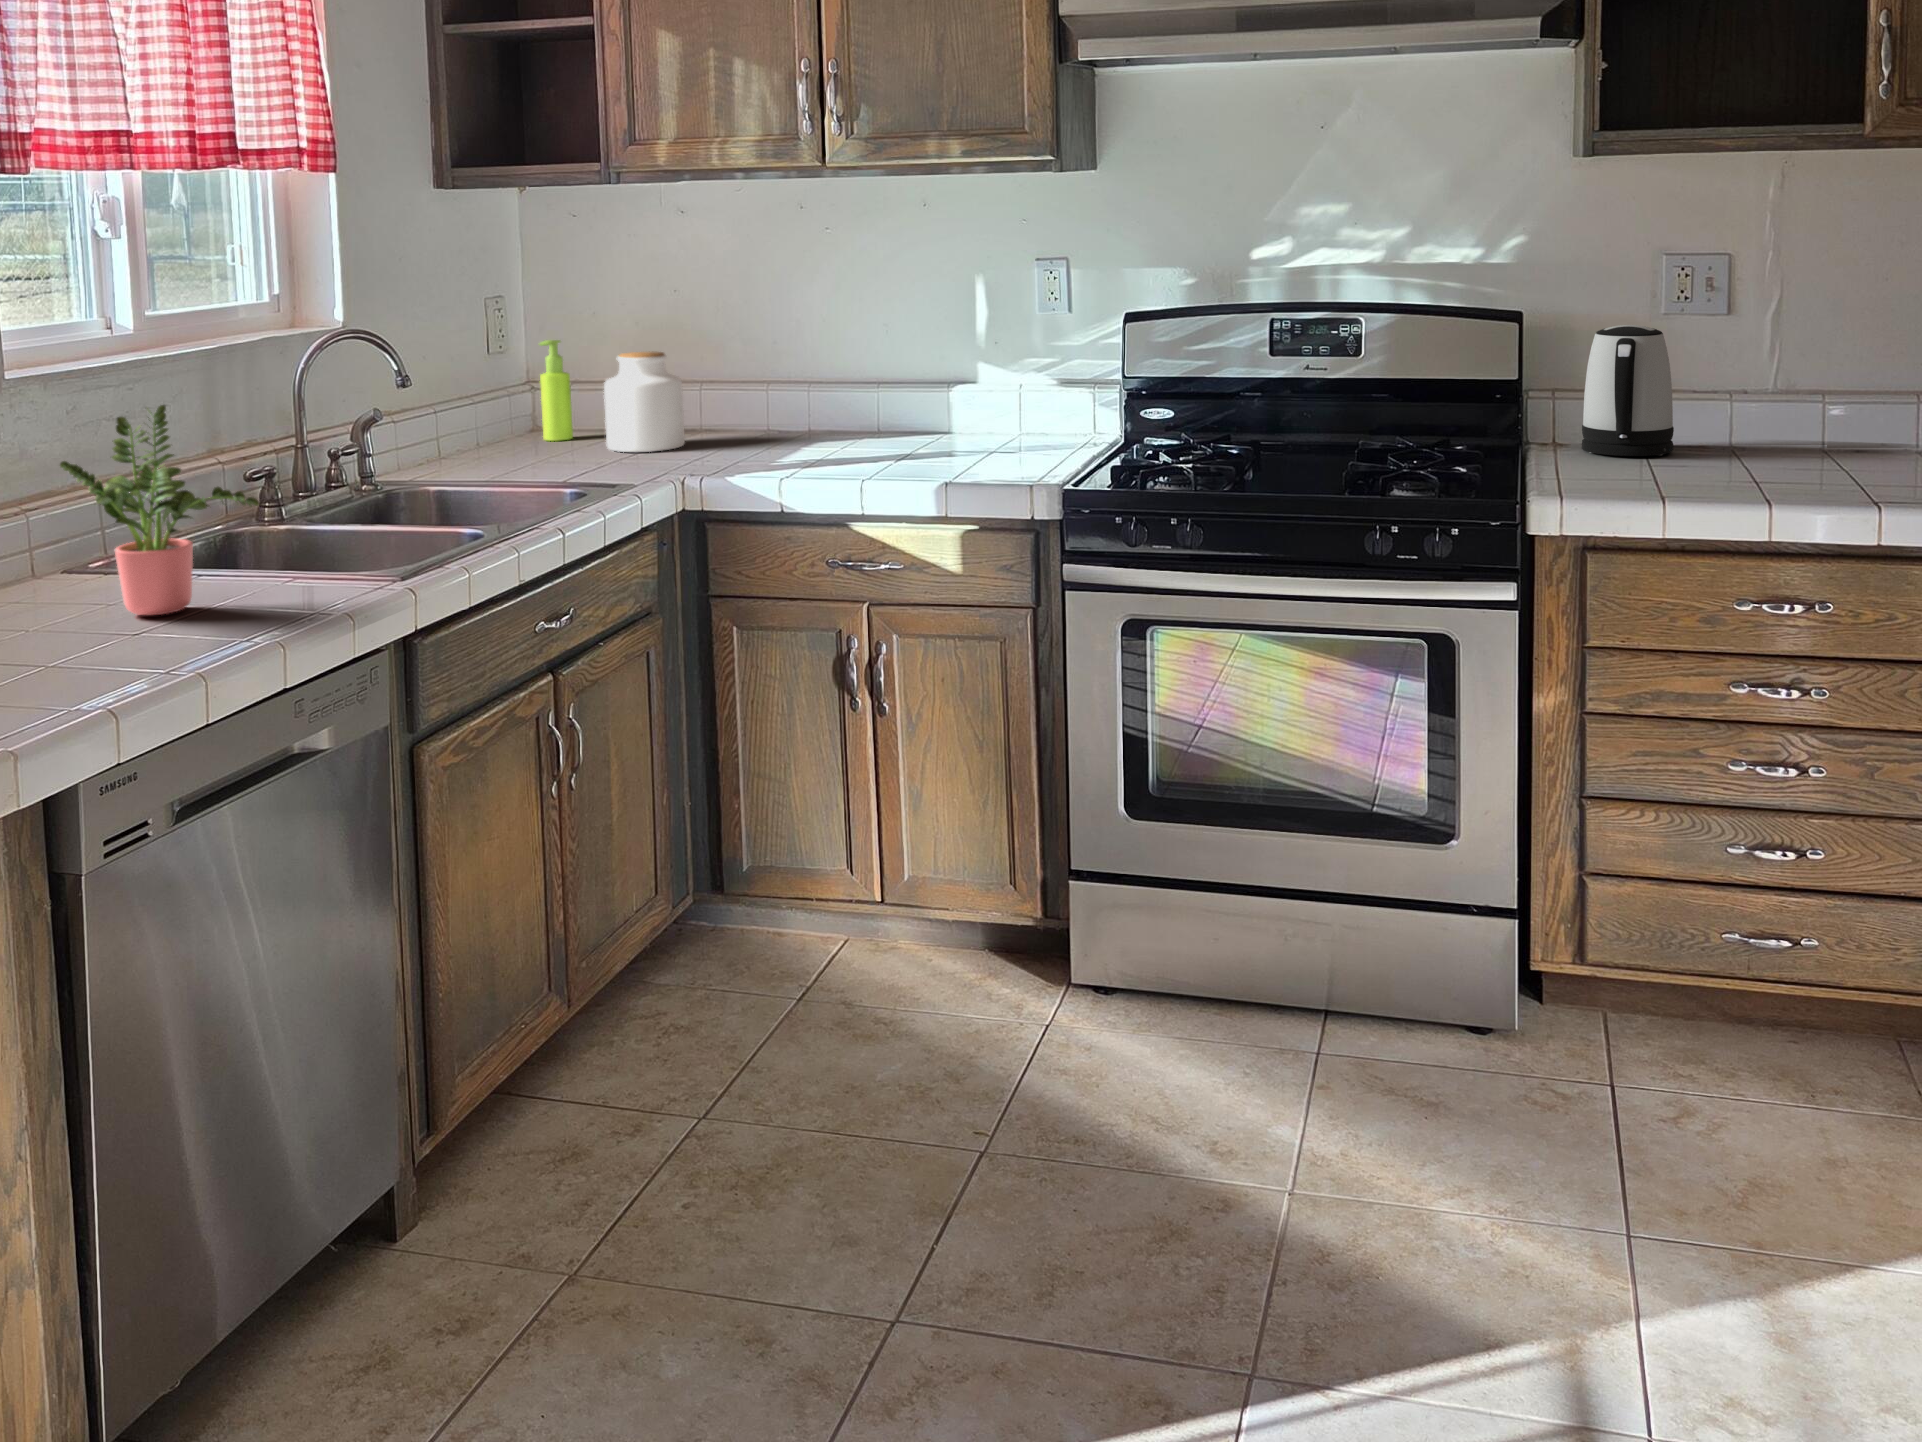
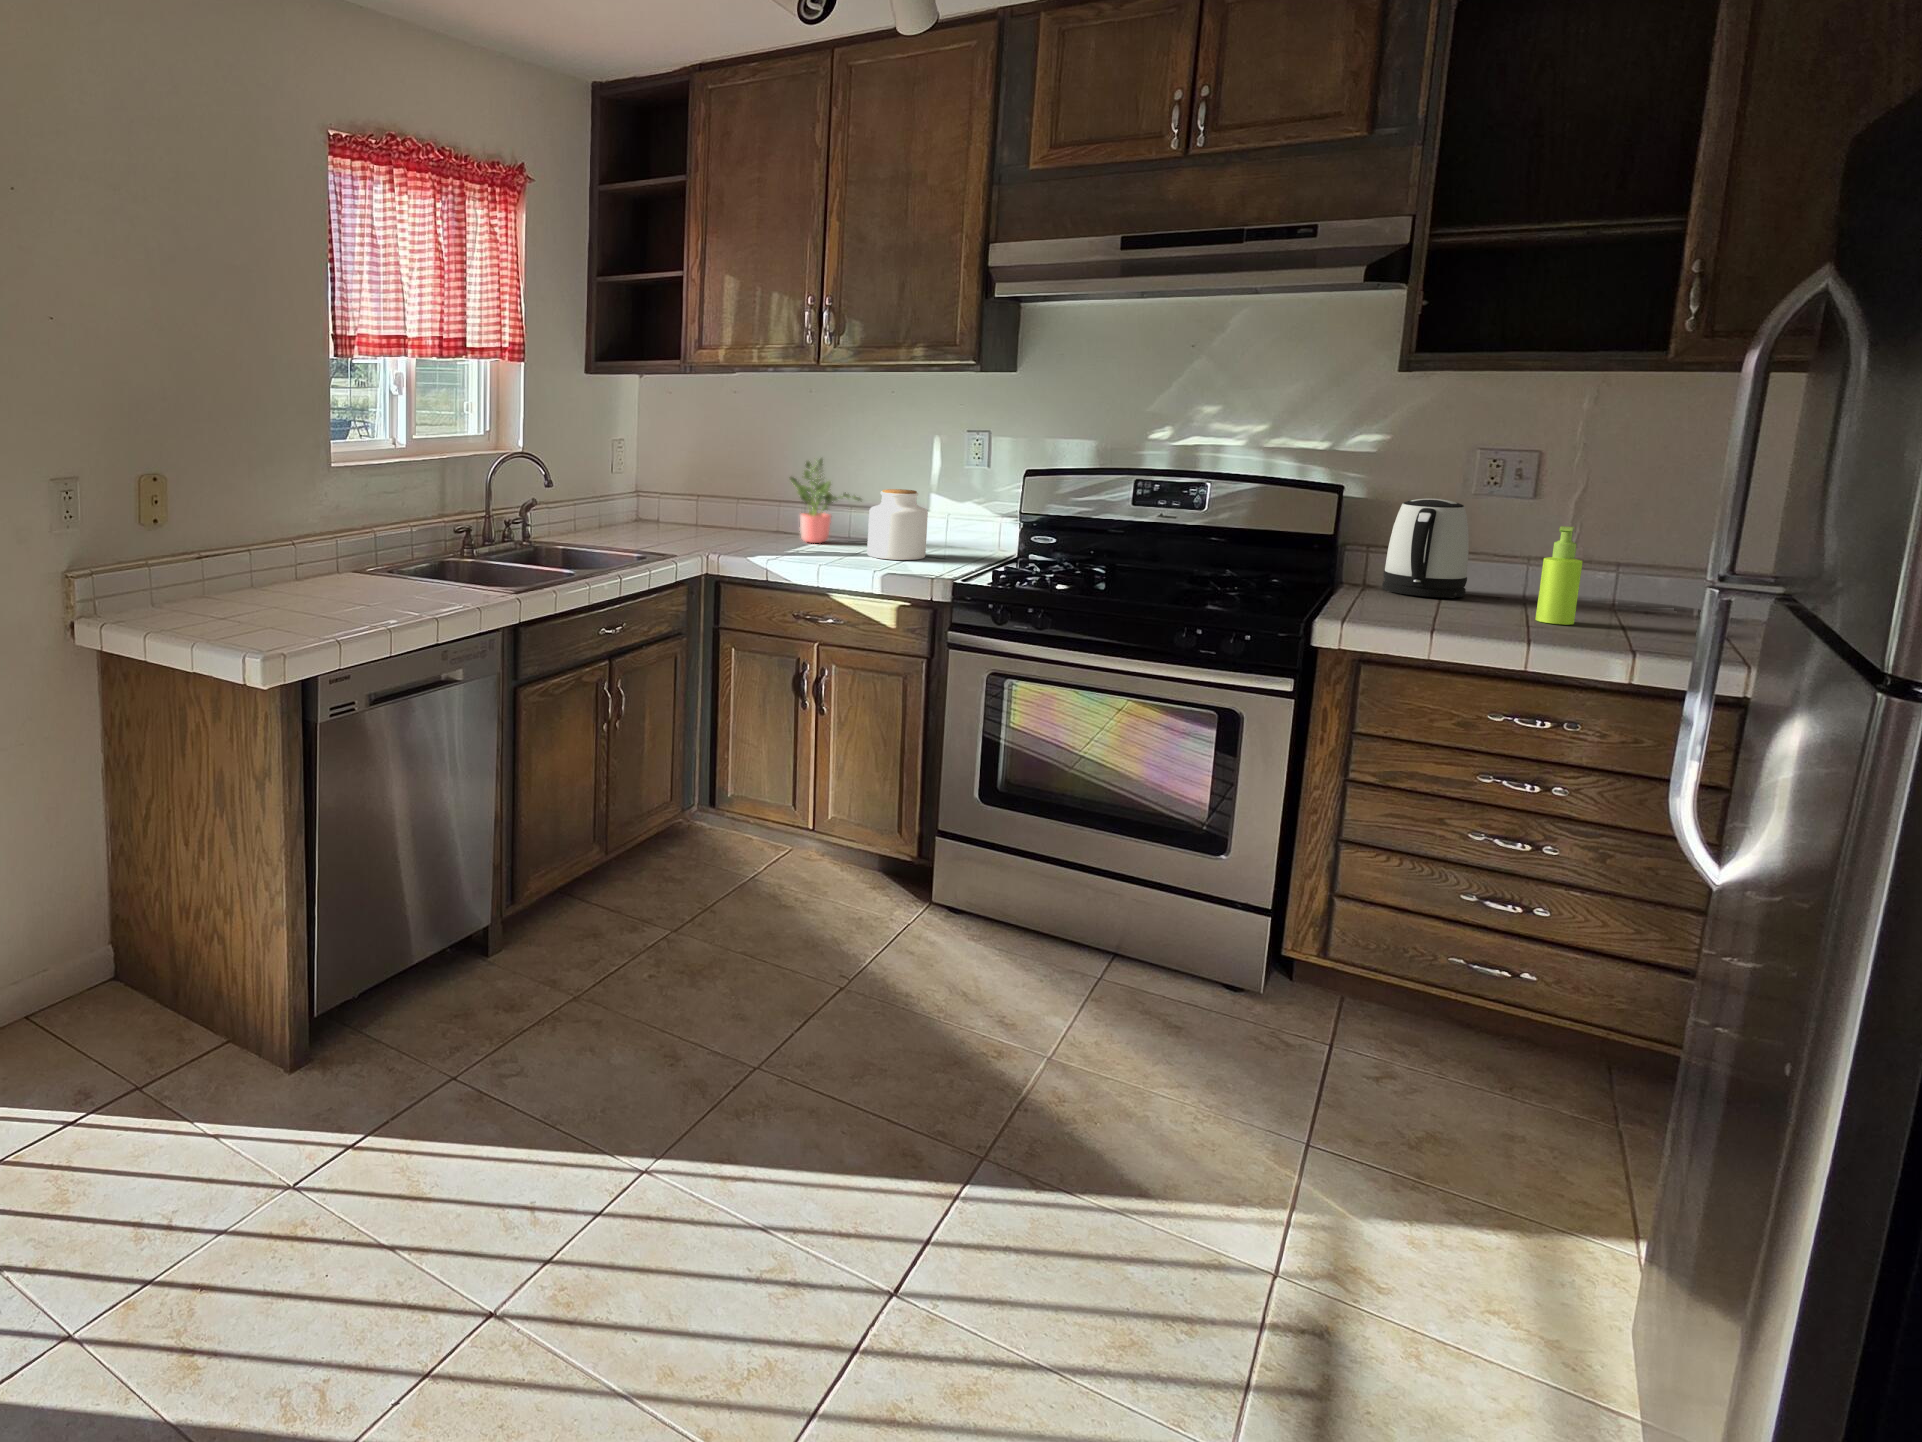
soap dispenser: present [539,340,573,441] -> present [1535,526,1583,625]
jar: present [604,352,685,452] -> present [867,489,928,560]
potted plant: present [60,405,259,615] -> present [790,459,861,543]

